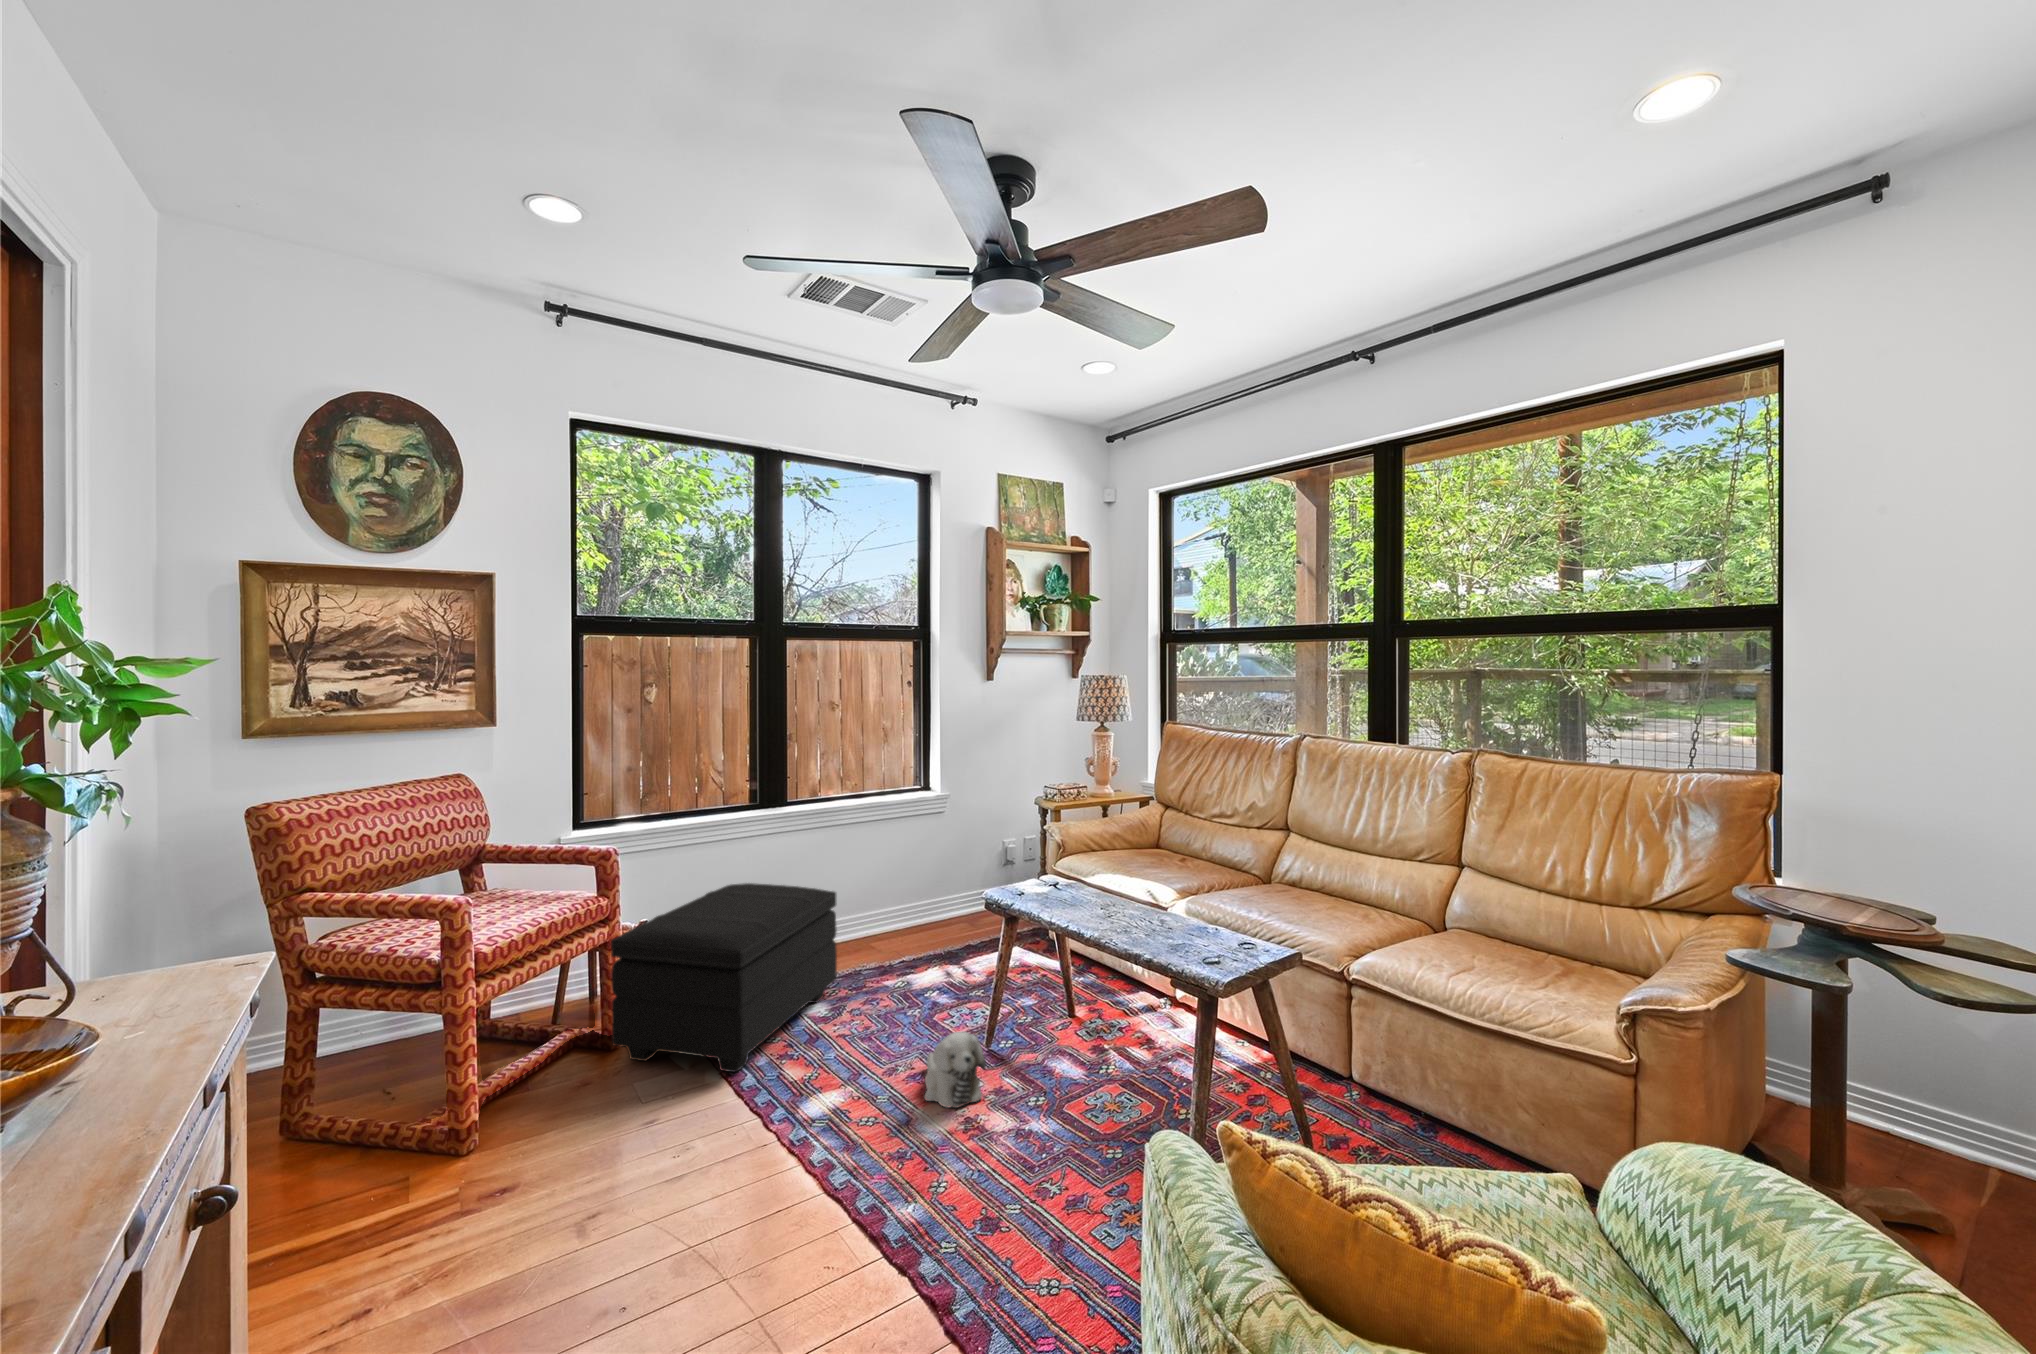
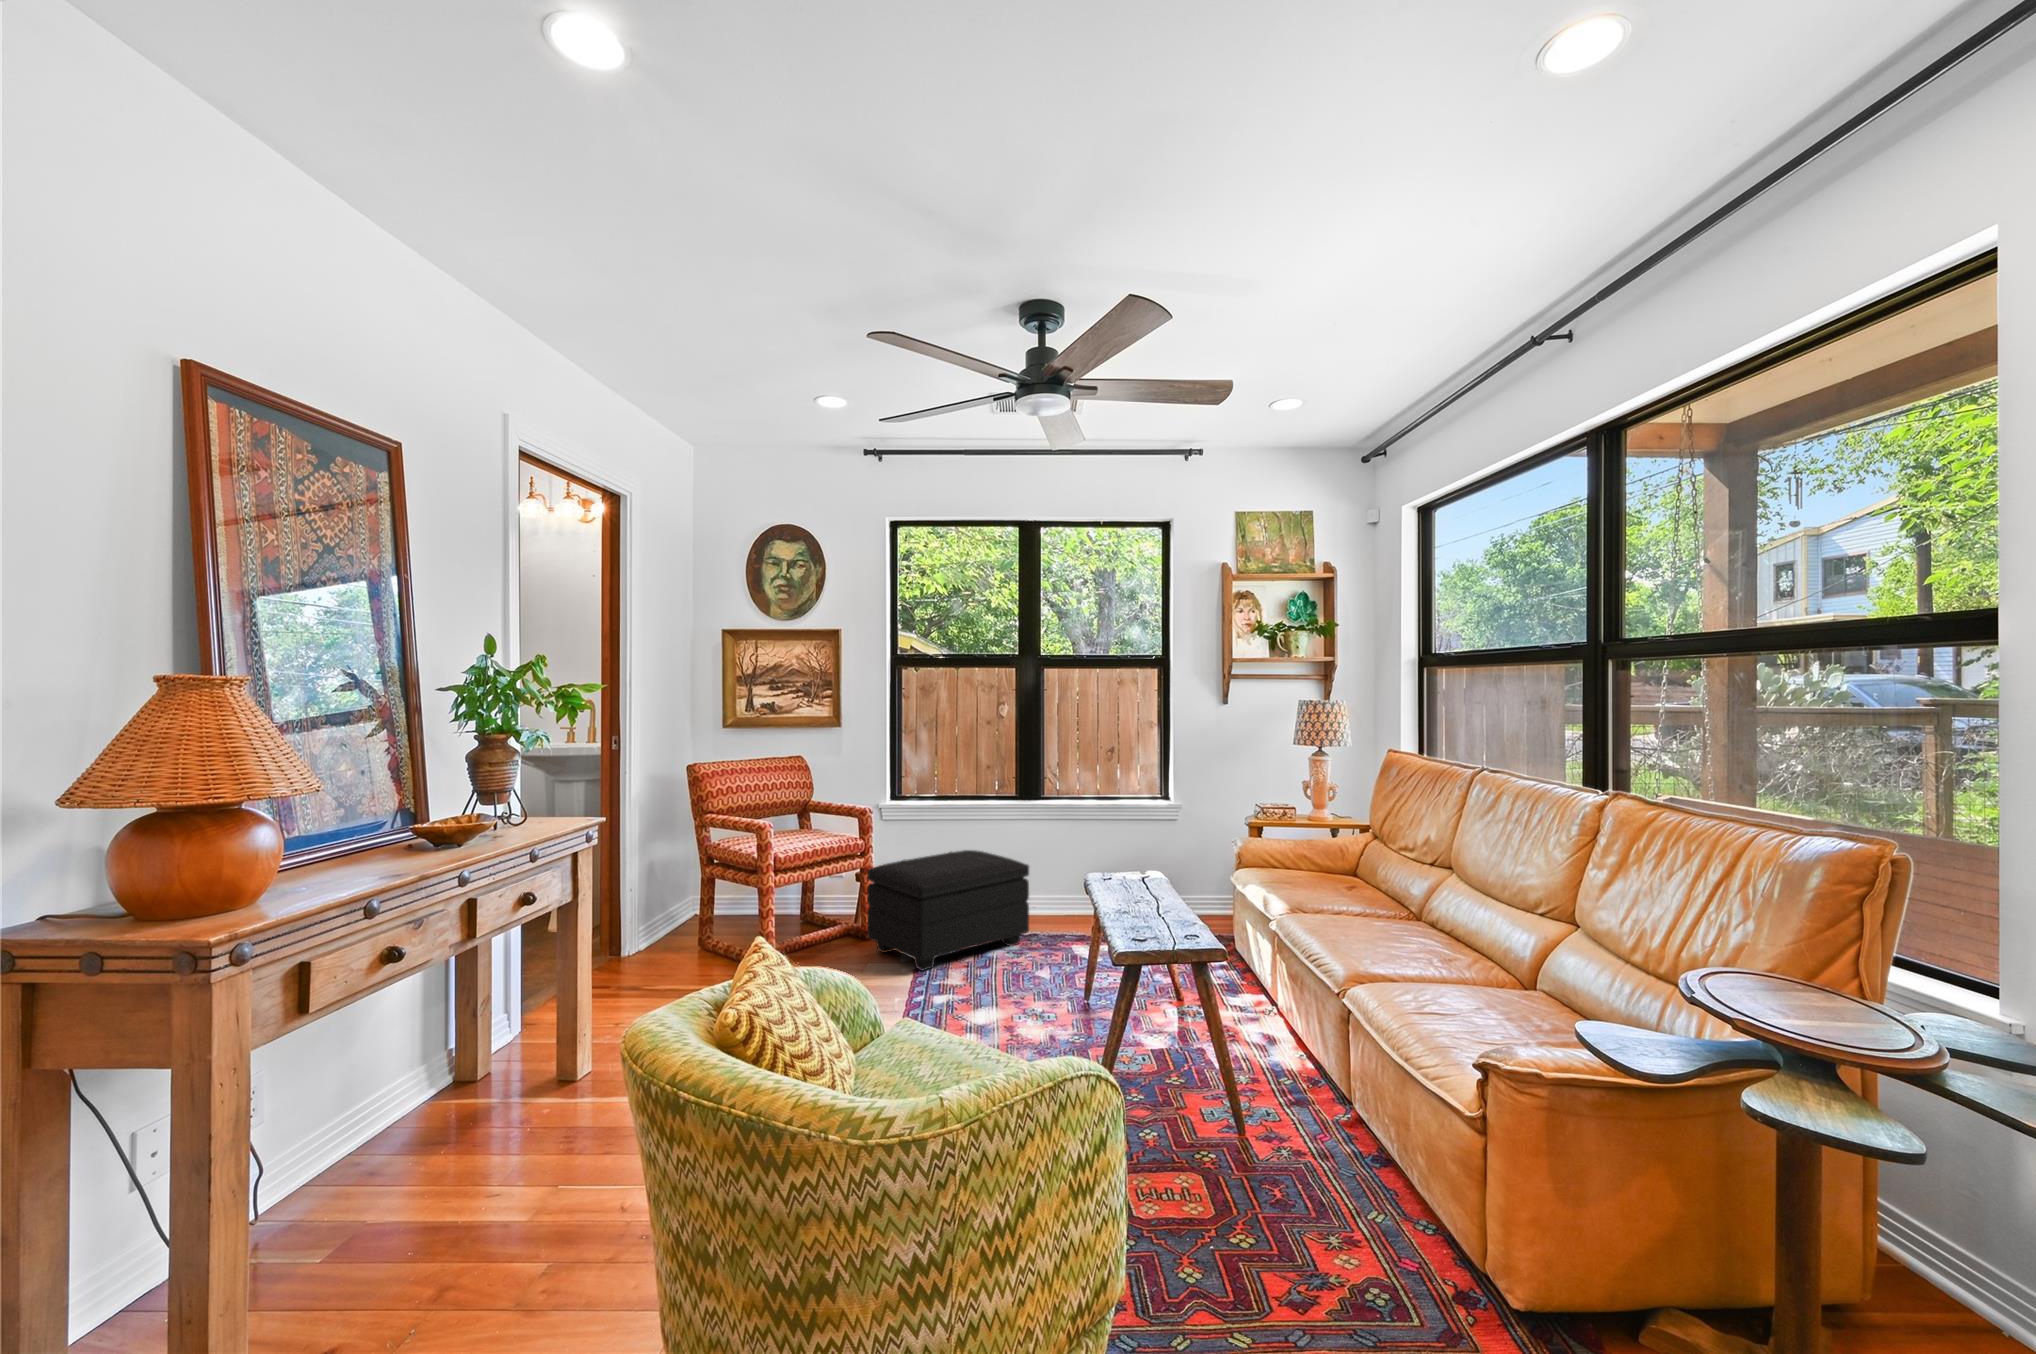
plush toy: present [925,1031,986,1108] -> none [1008,968,1055,1022]

